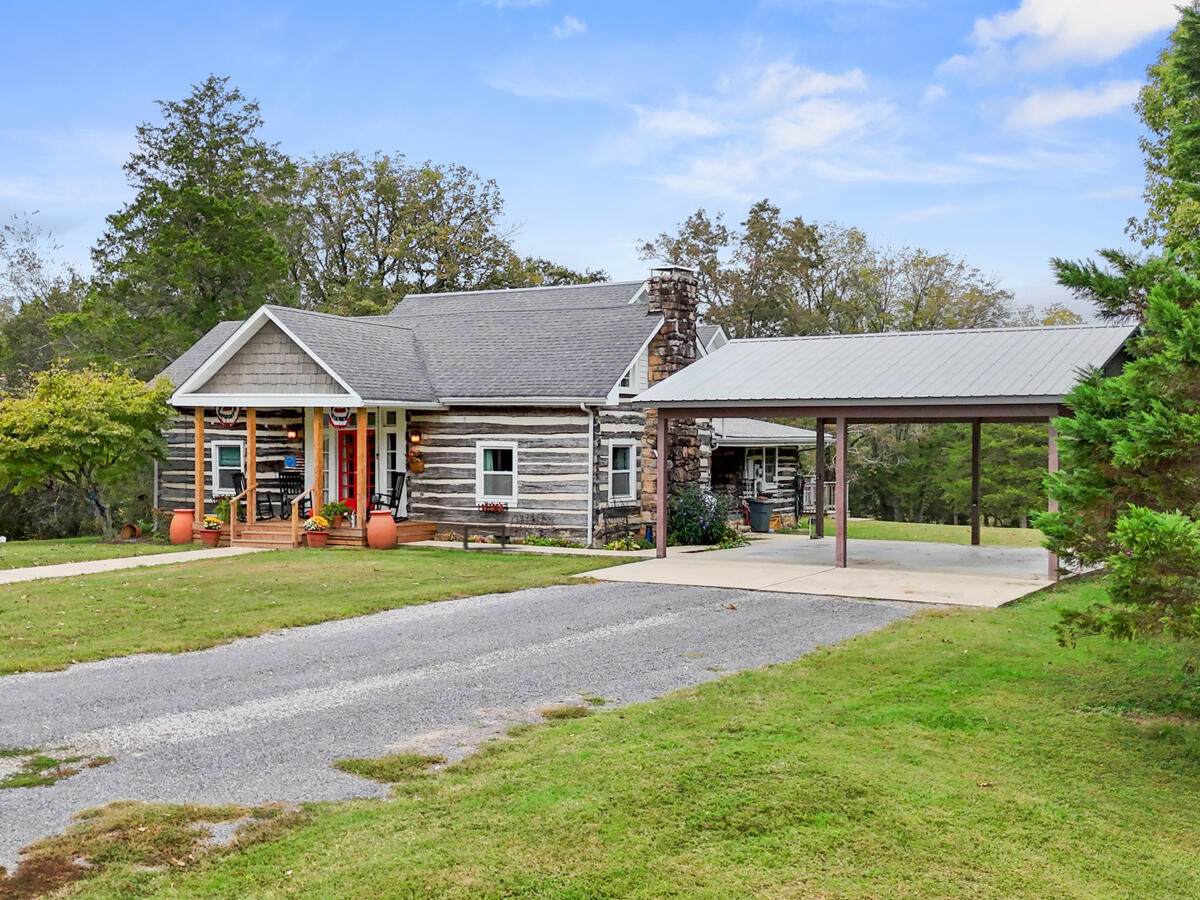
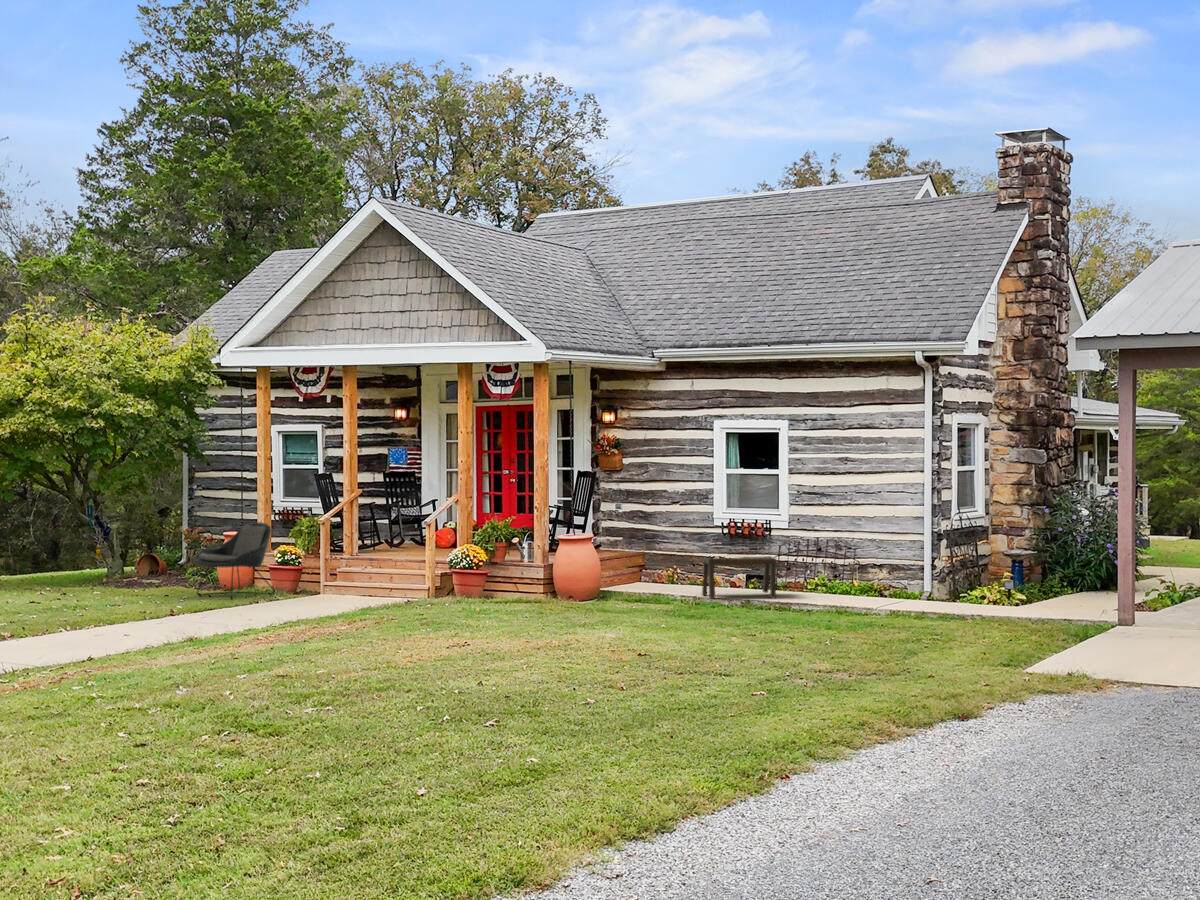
lounge chair: none [153,502,204,549] -> present [193,522,274,600]

